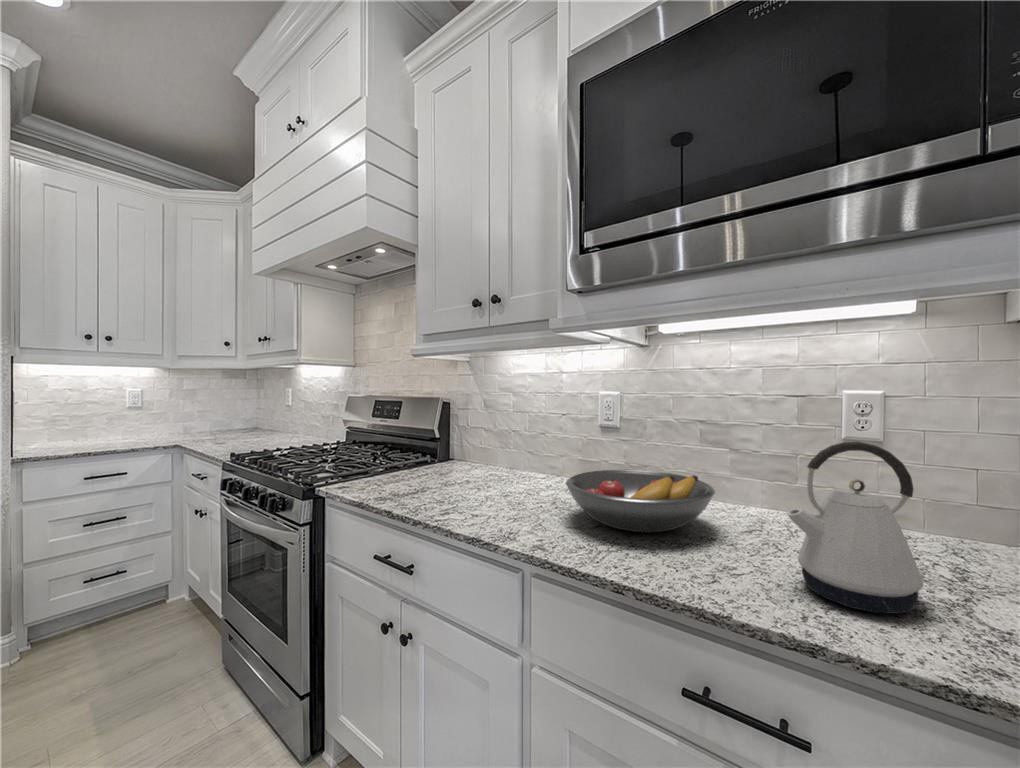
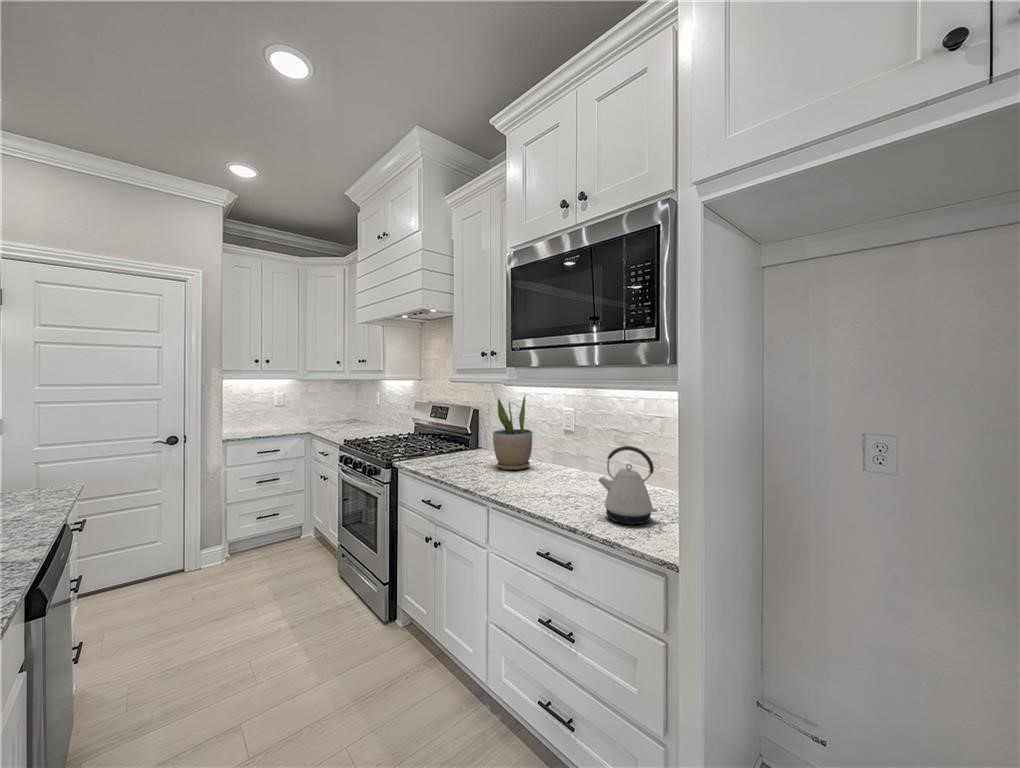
potted plant: none [490,366,553,492] -> present [493,395,532,470]
fruit bowl: present [566,470,715,532] -> none [521,458,601,492]

